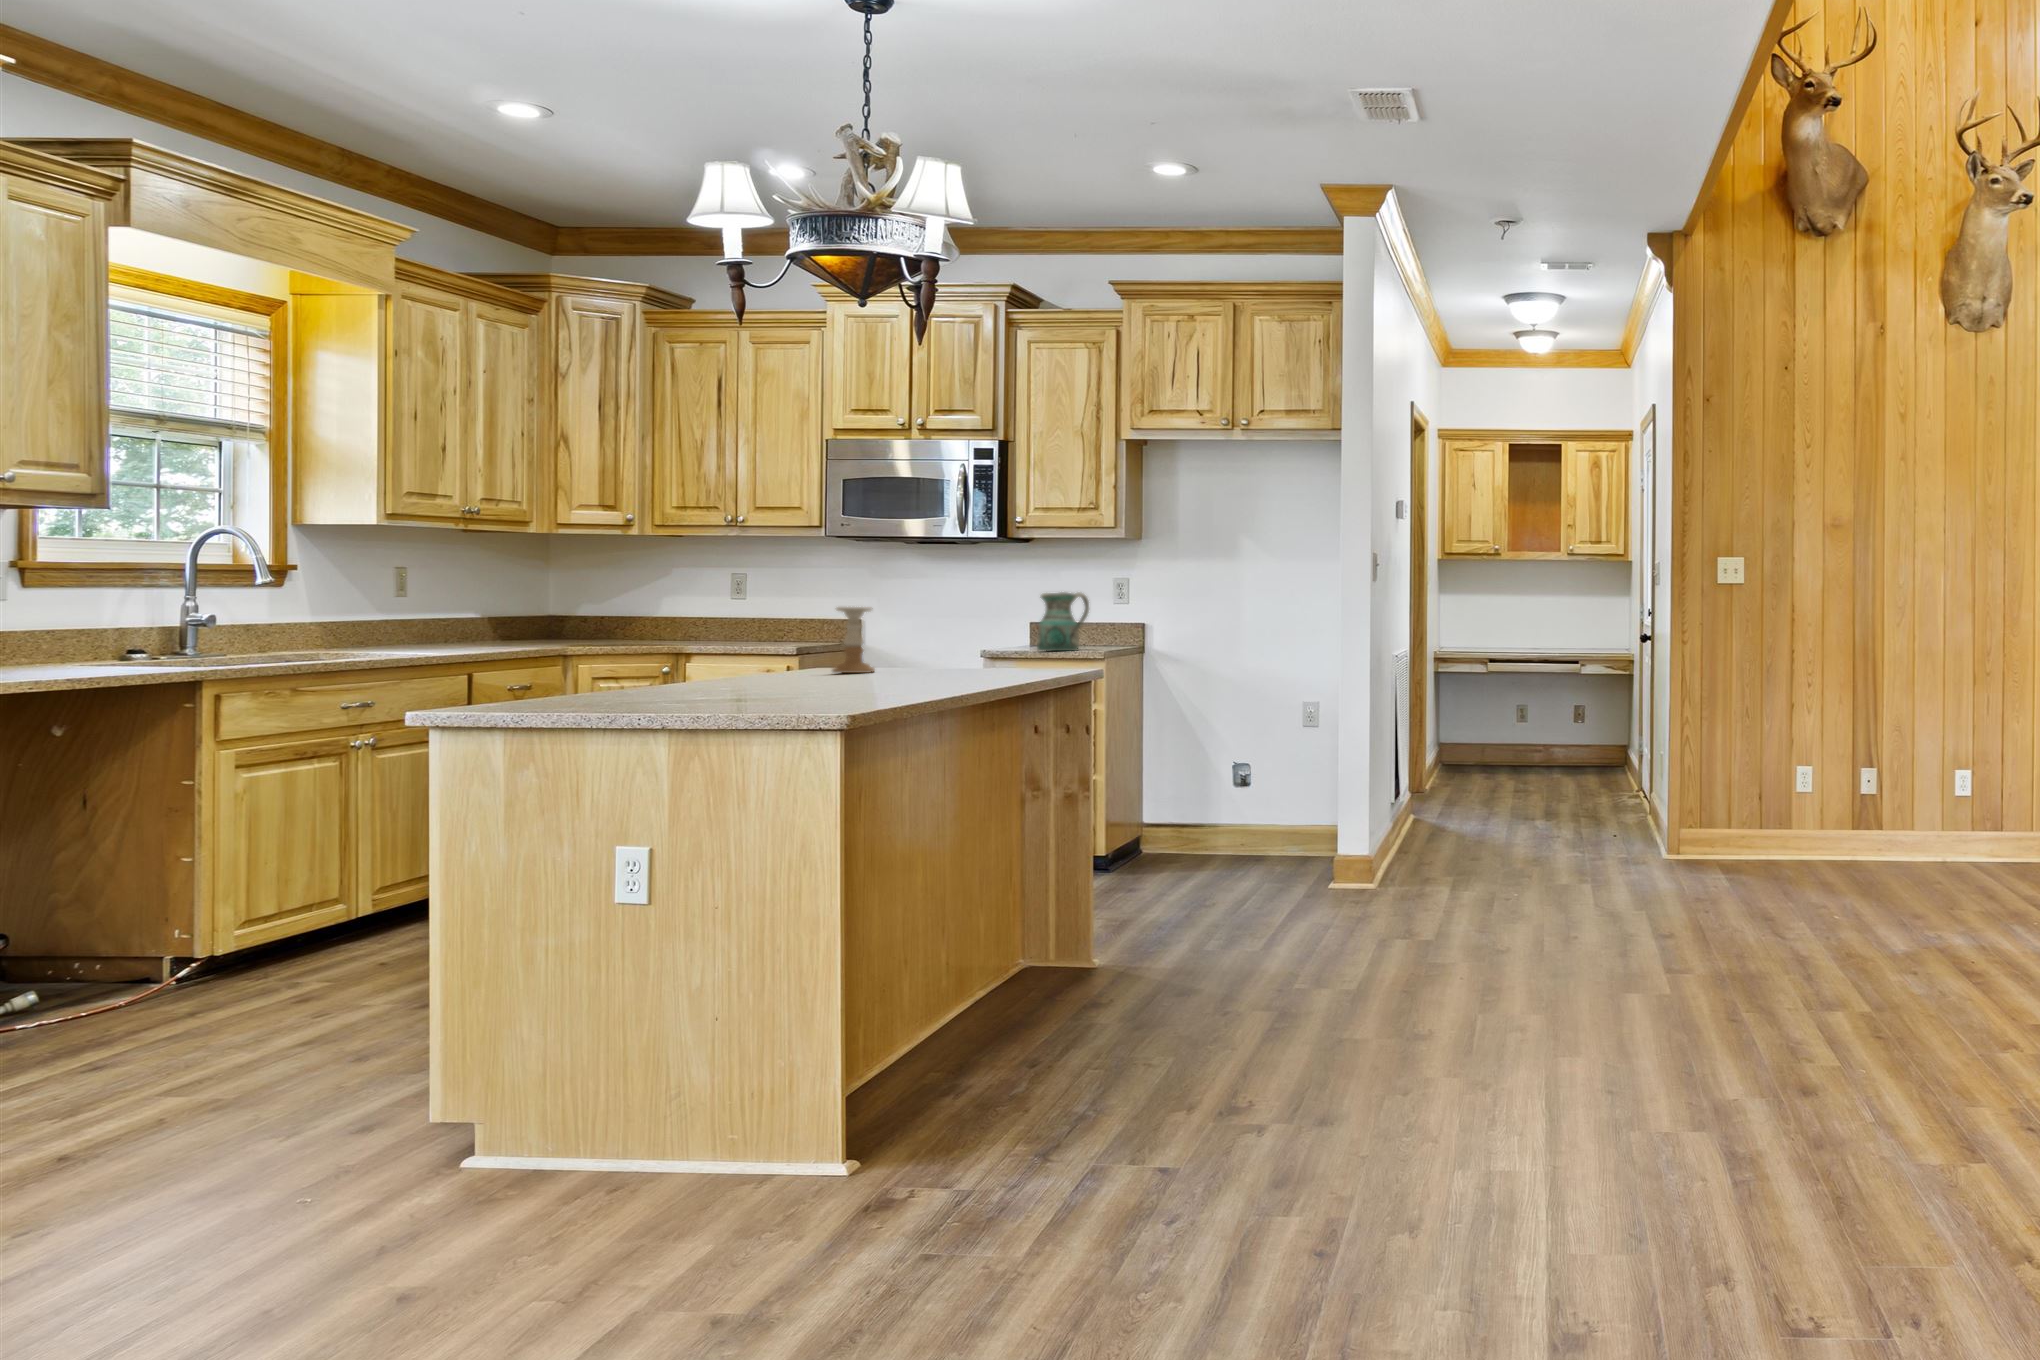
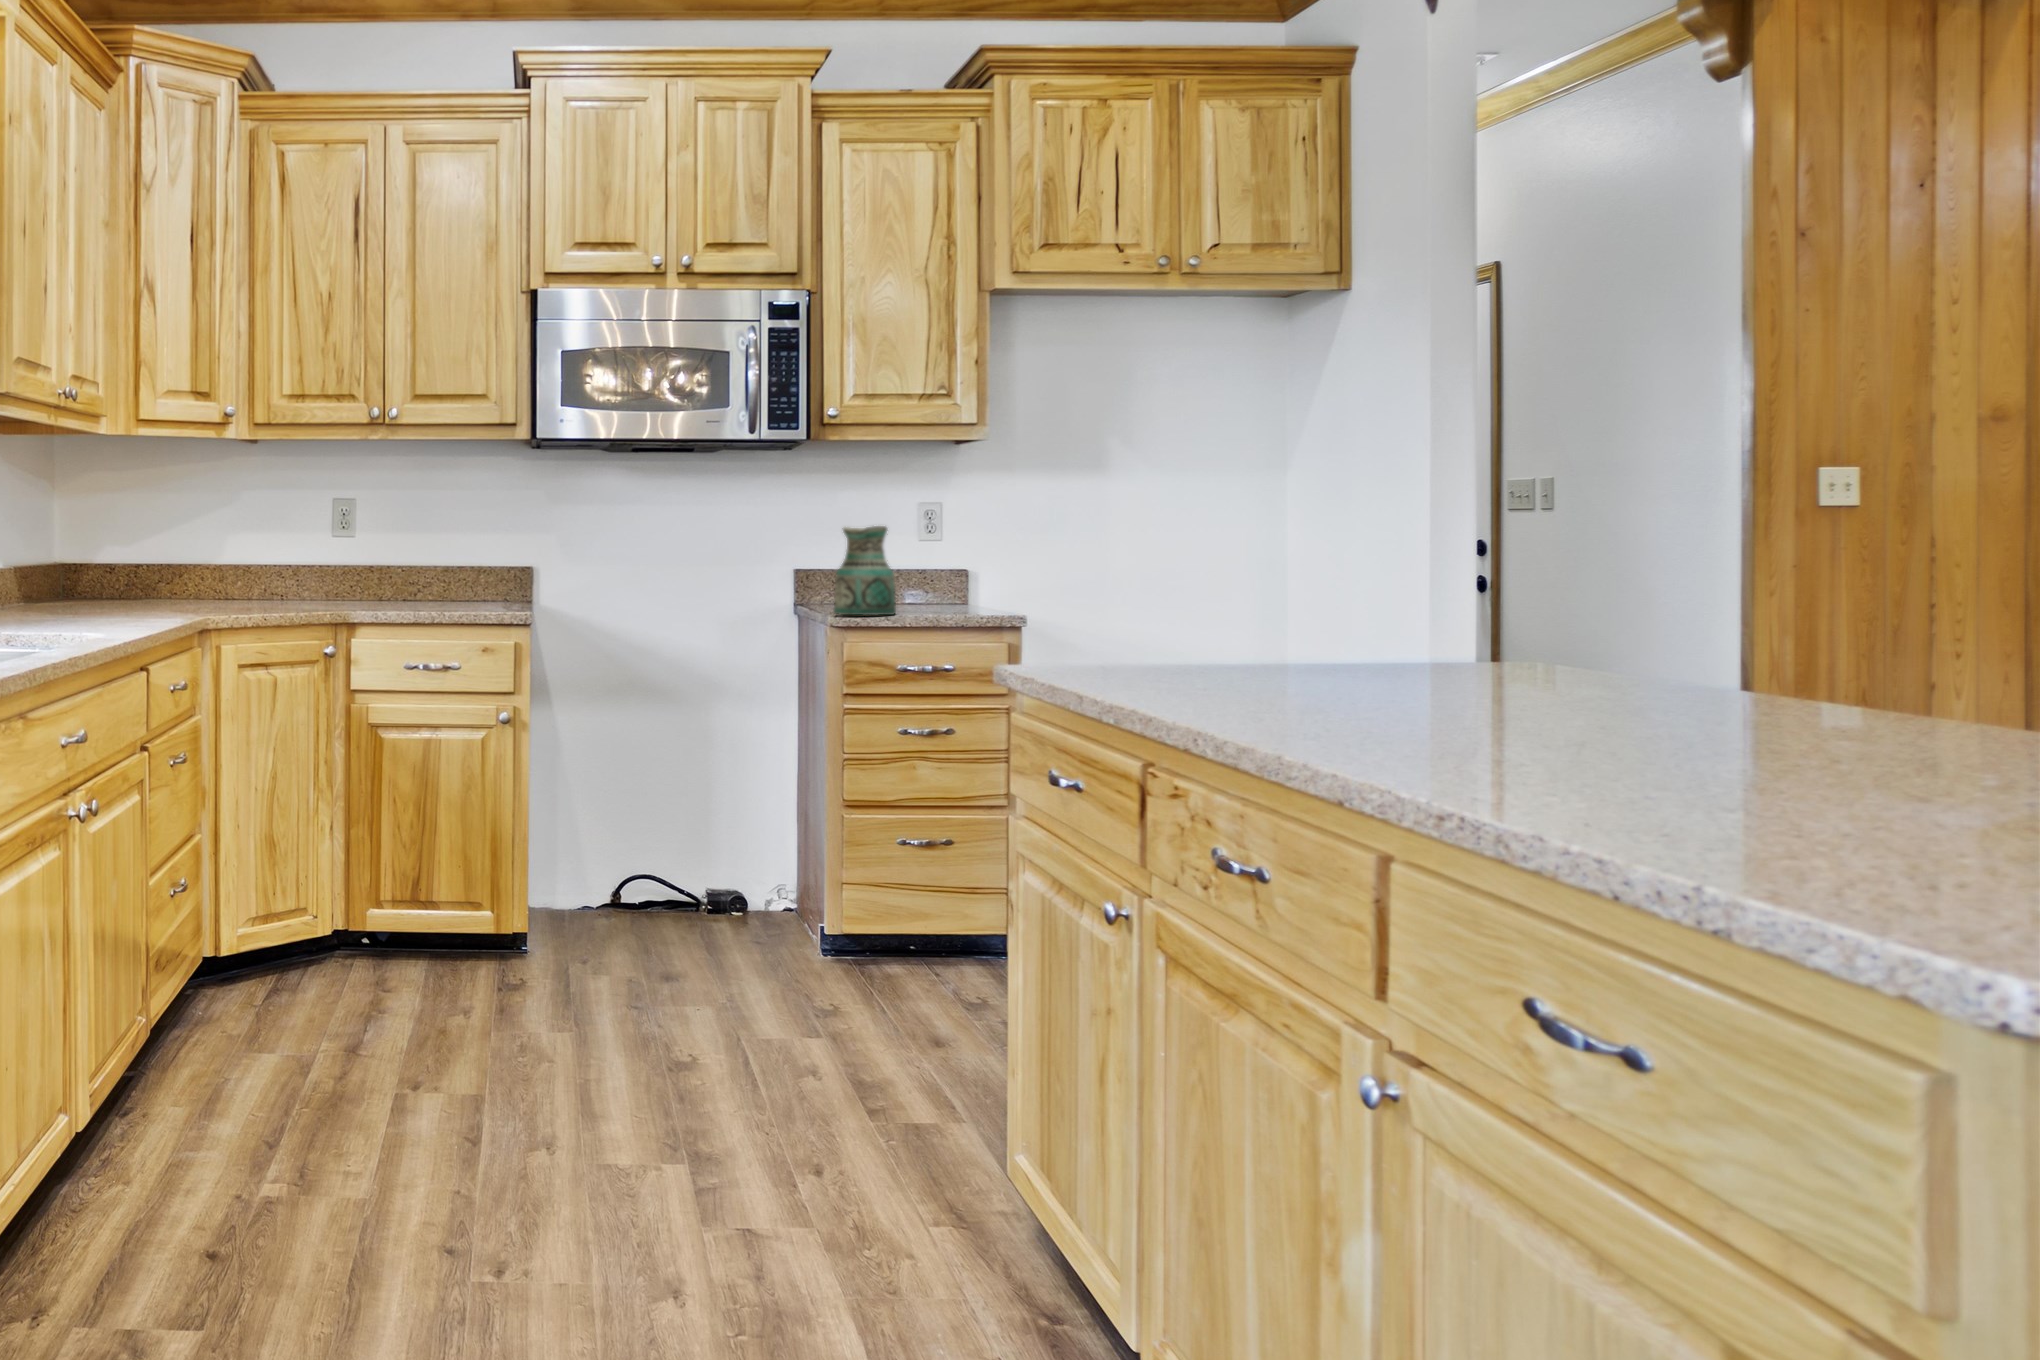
candle holder: present [832,607,875,673] -> none [1106,547,1190,676]

